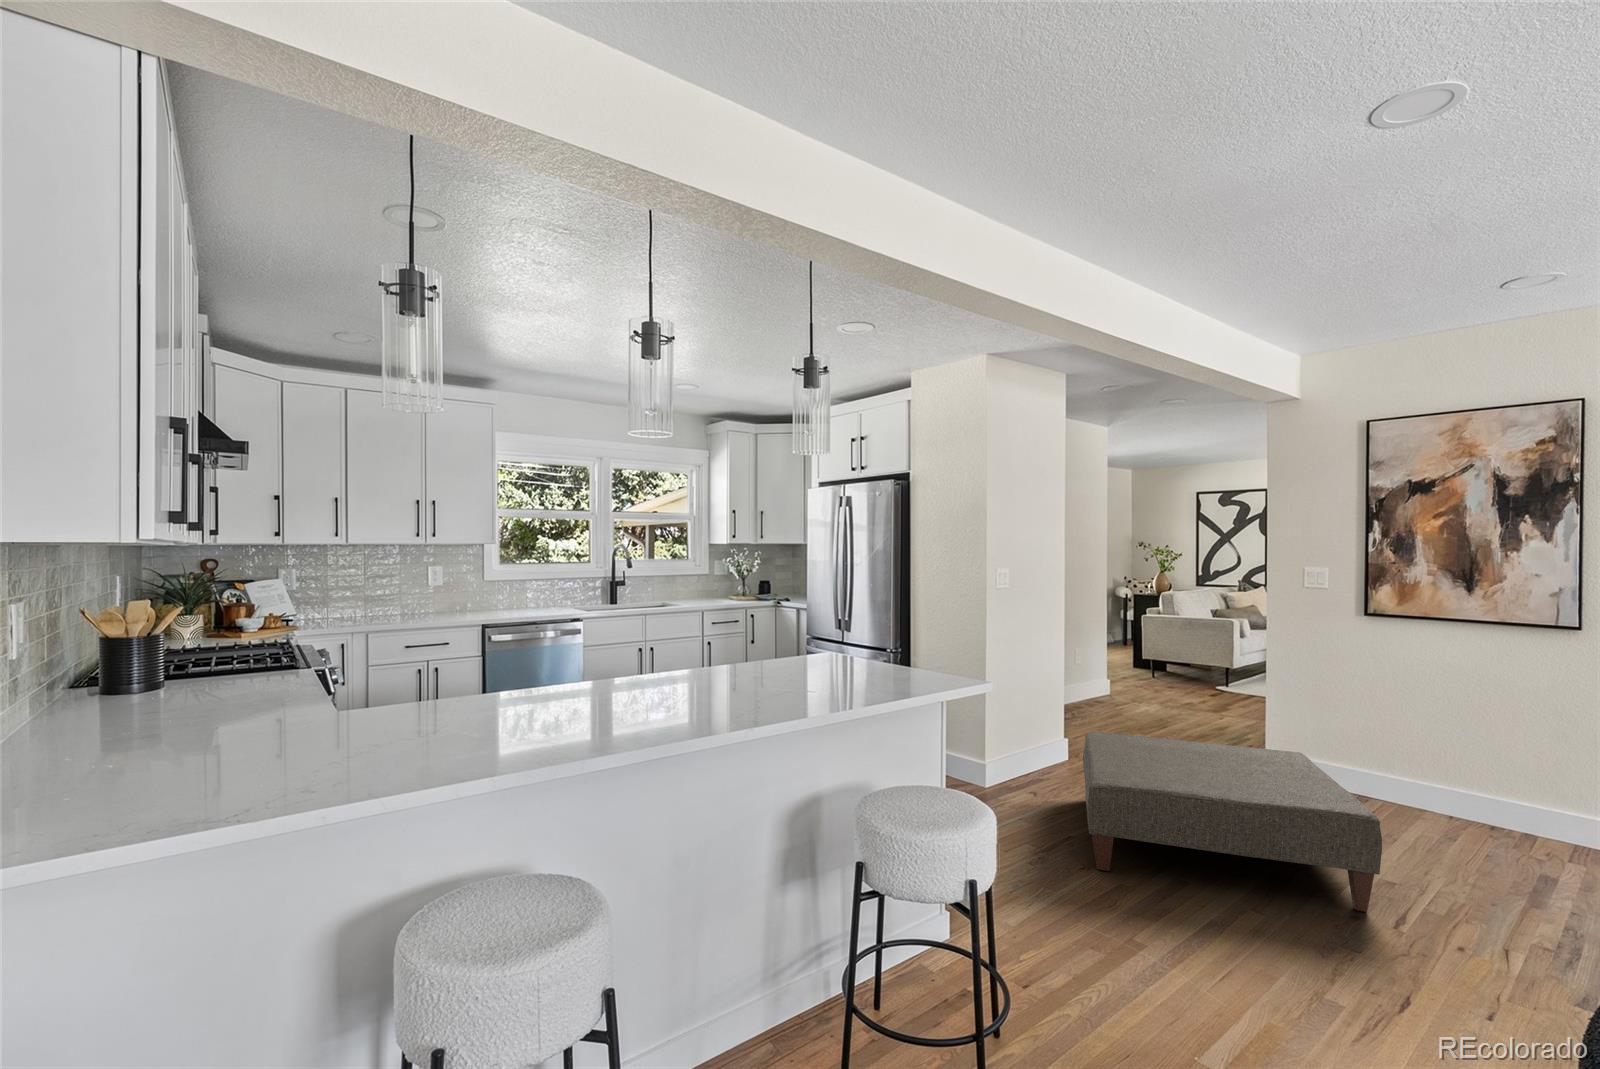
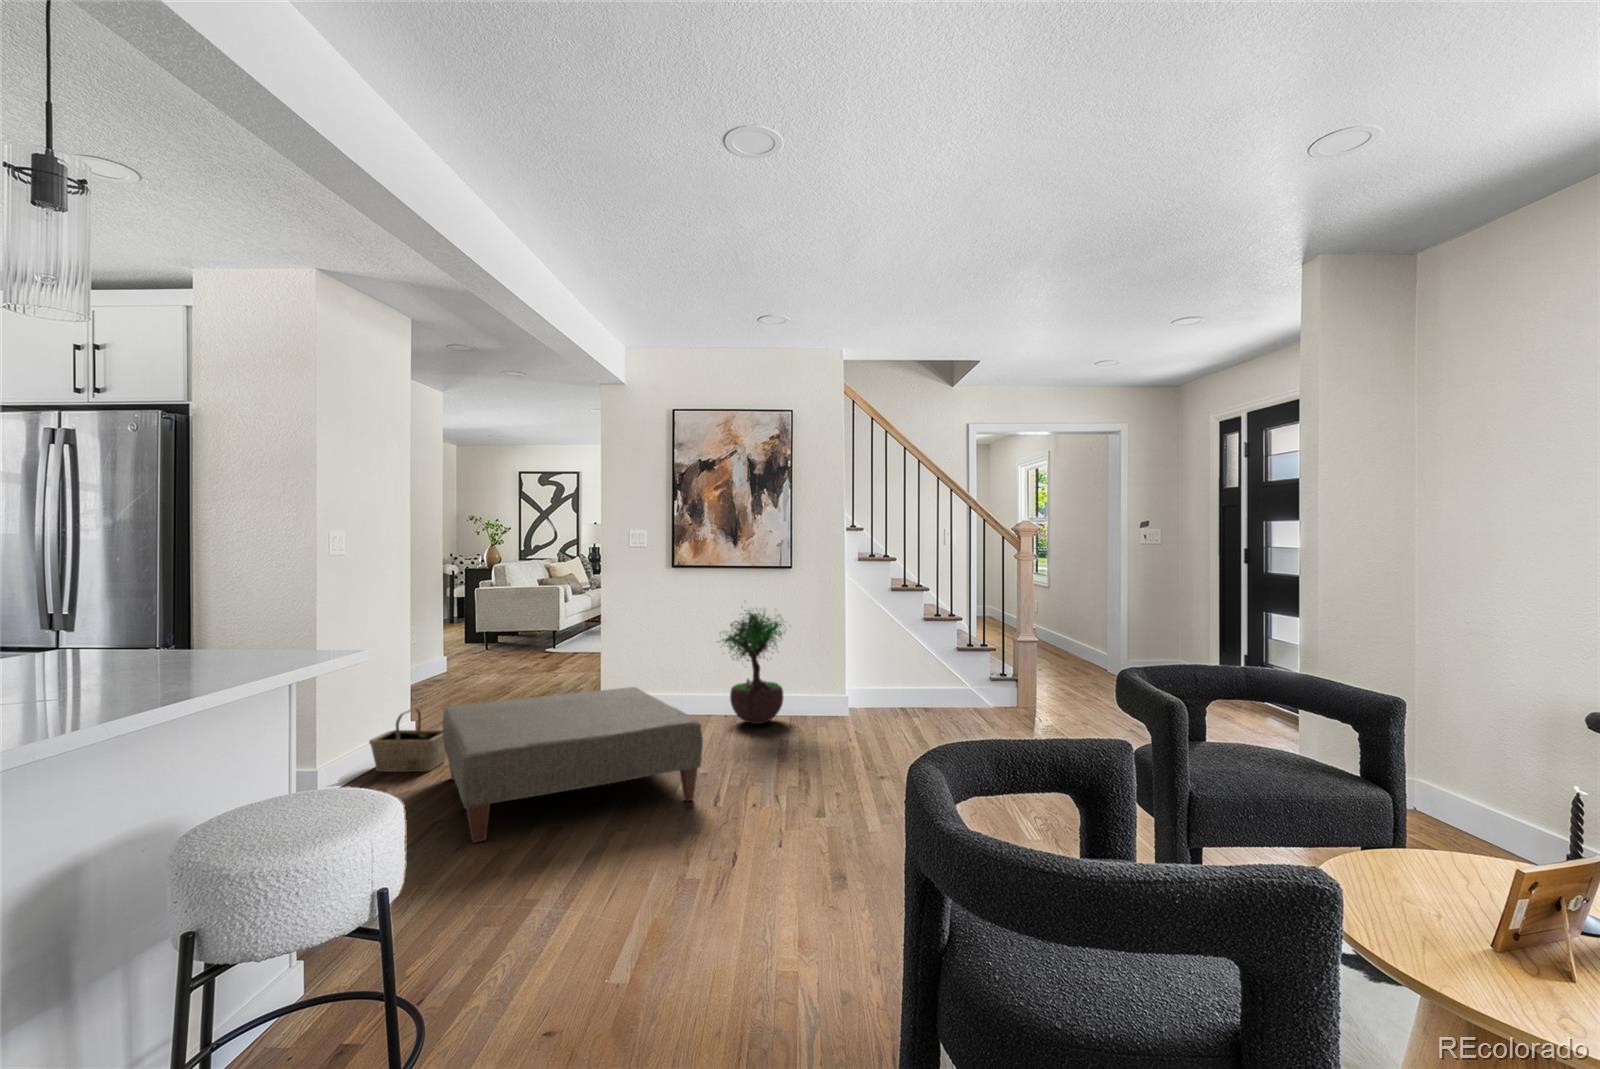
potted tree: none [1432,668,1573,843] -> present [718,608,785,724]
basket: none [1025,726,1093,788] -> present [369,708,446,772]

